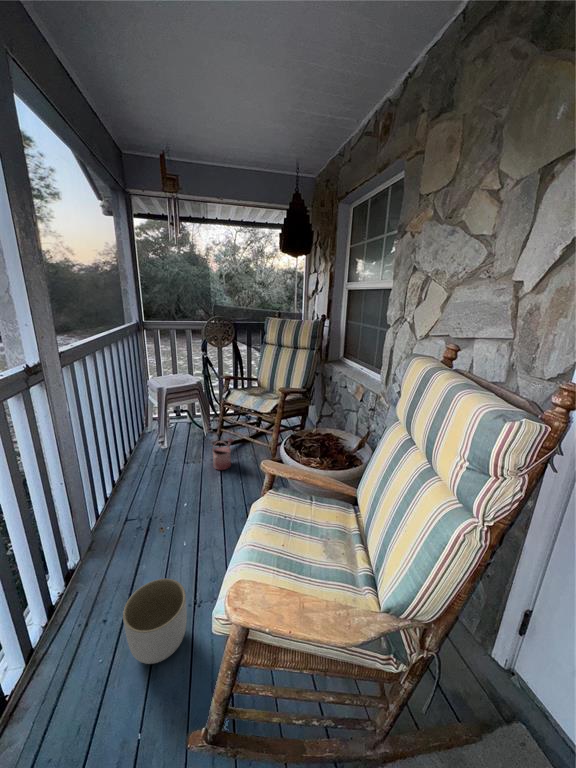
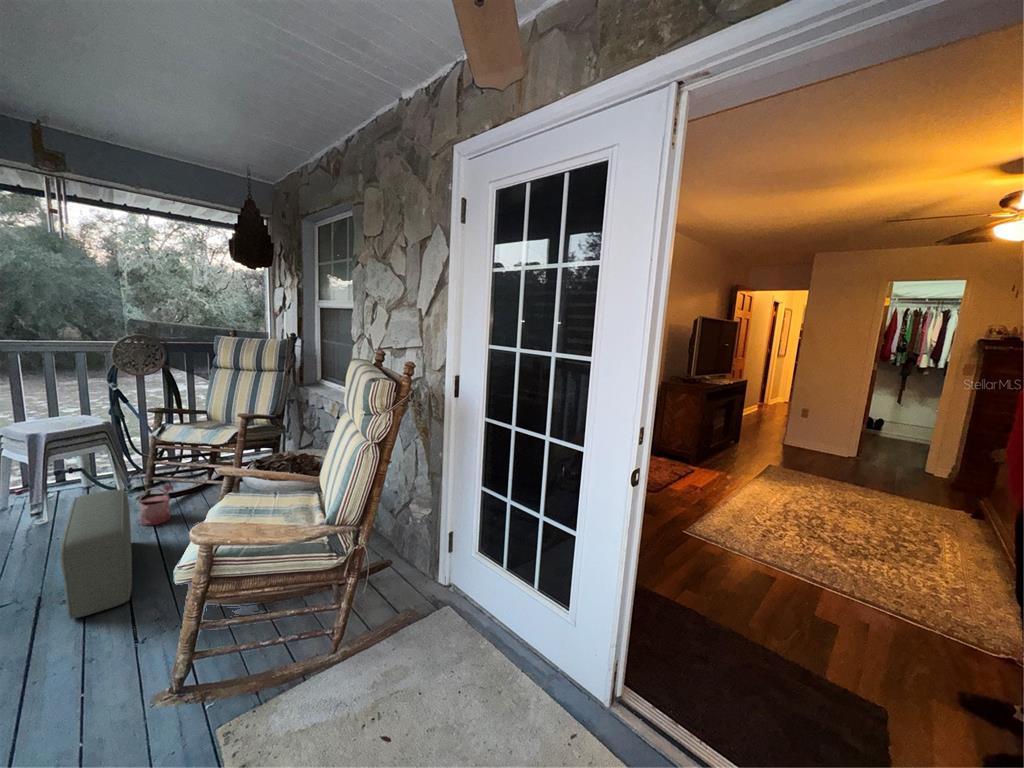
pouf: none [156,443,205,555] -> present [60,489,132,618]
planter: present [123,579,187,664] -> none [35,610,128,699]

